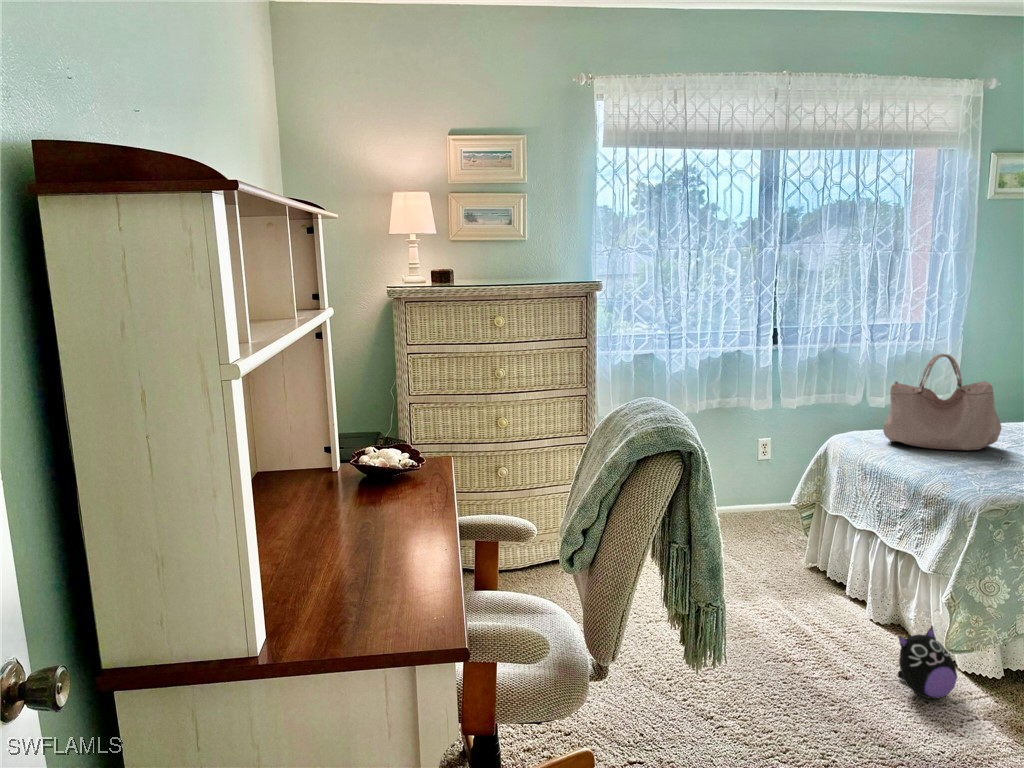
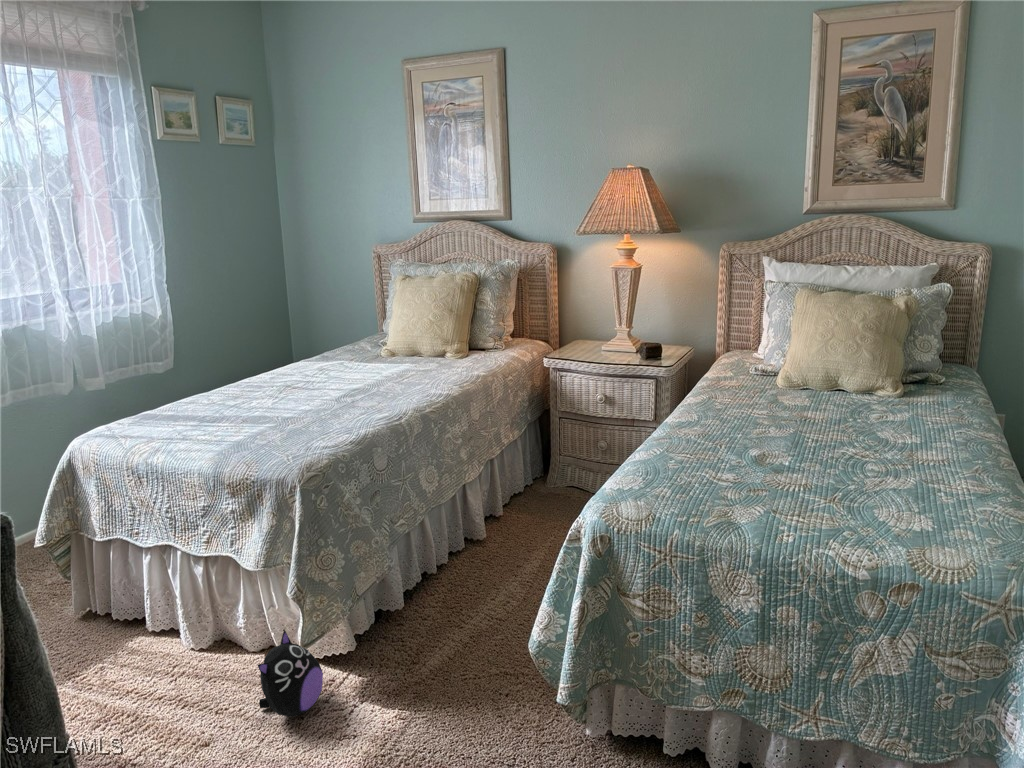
handbag: present [883,354,1002,450] -> none [136,312,263,428]

